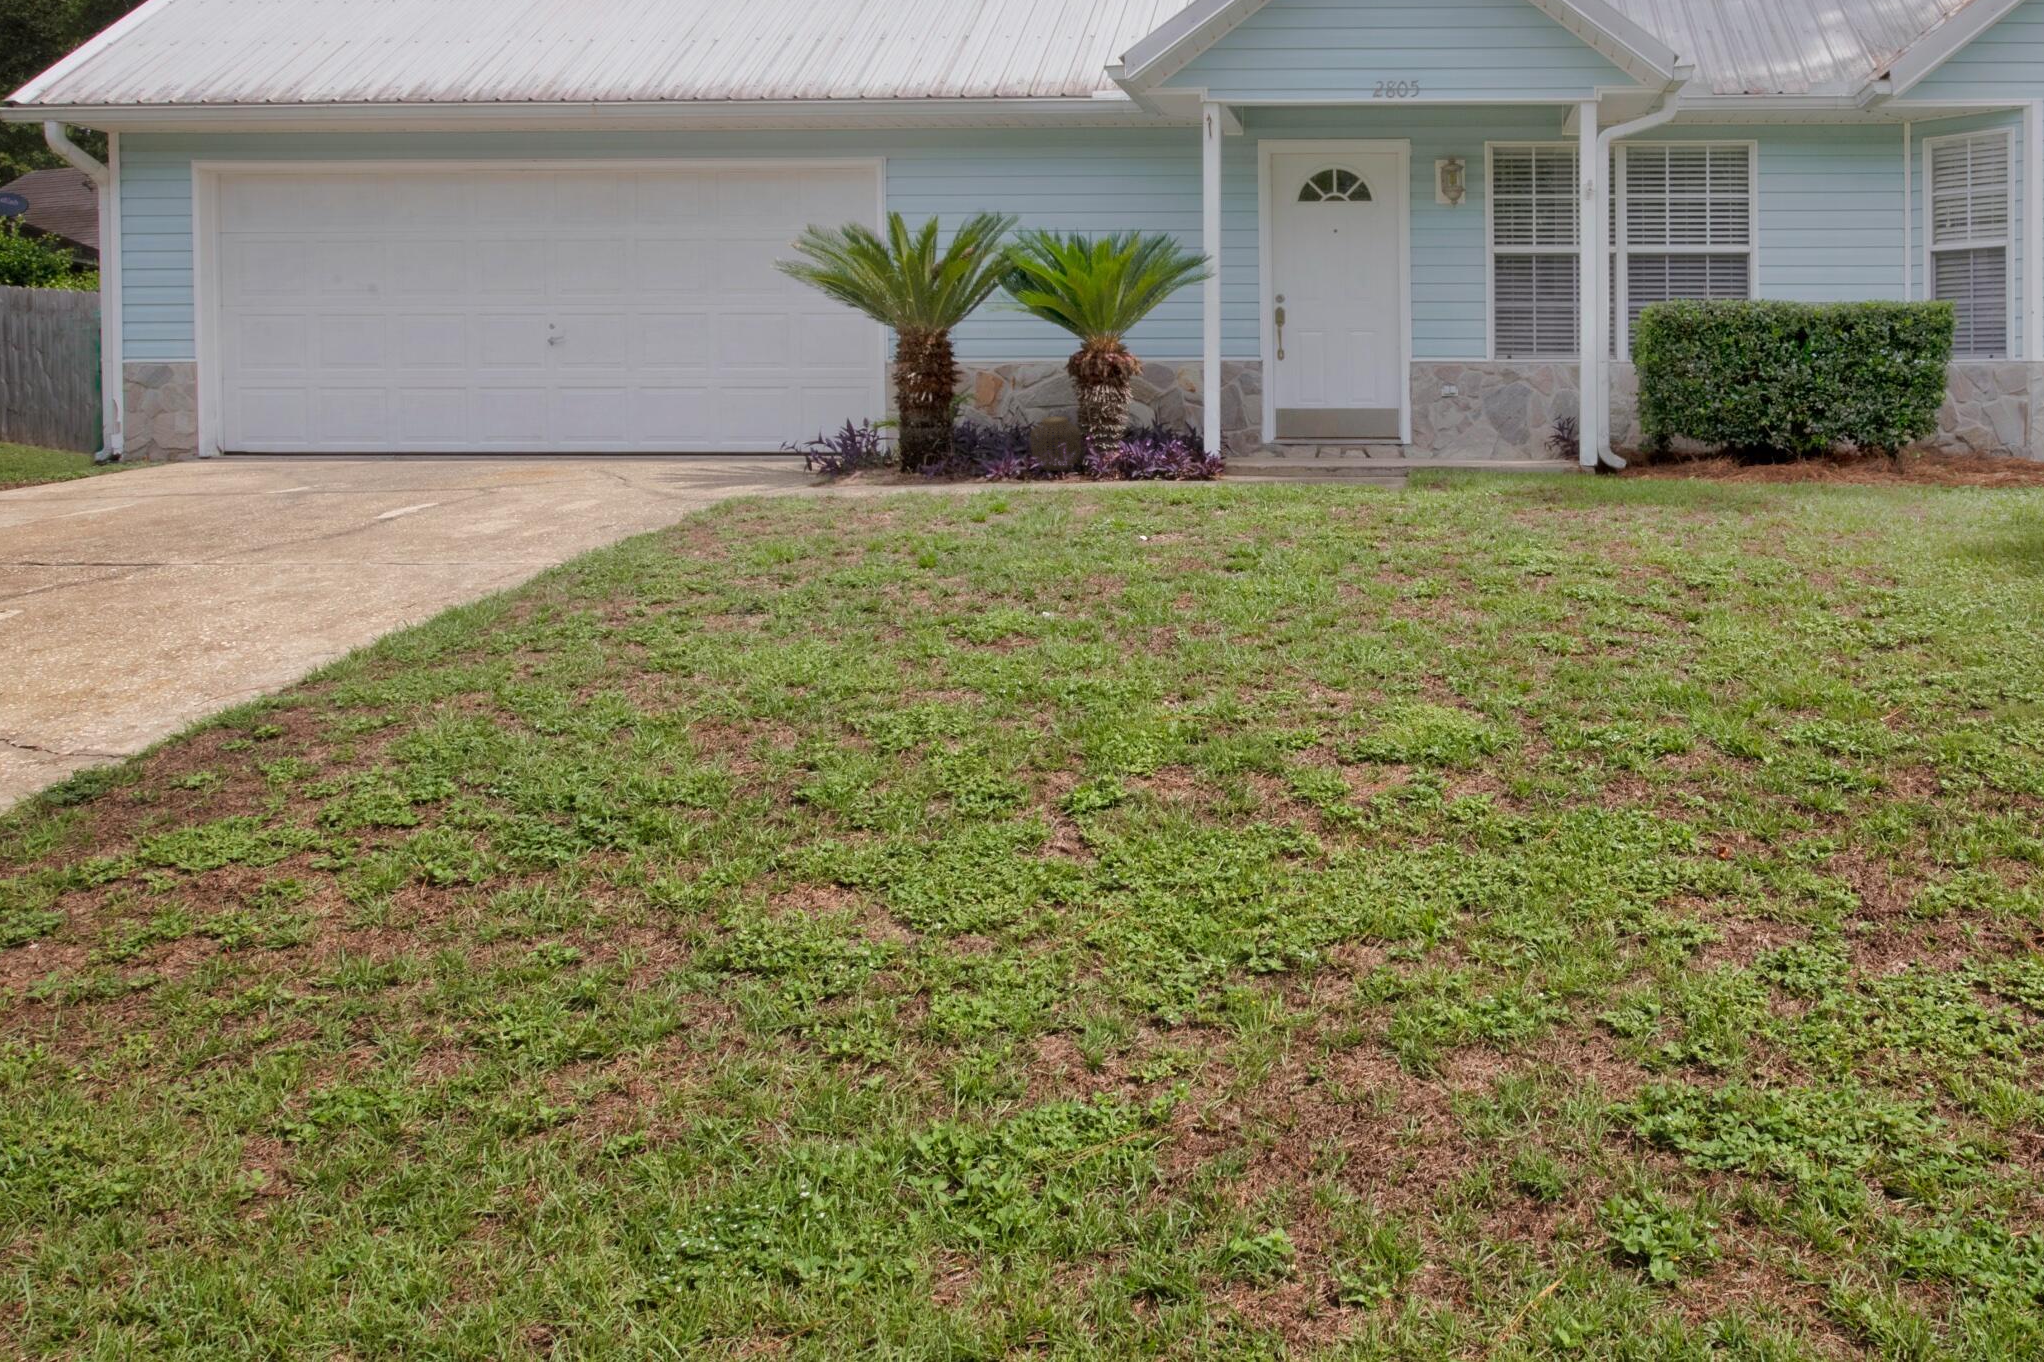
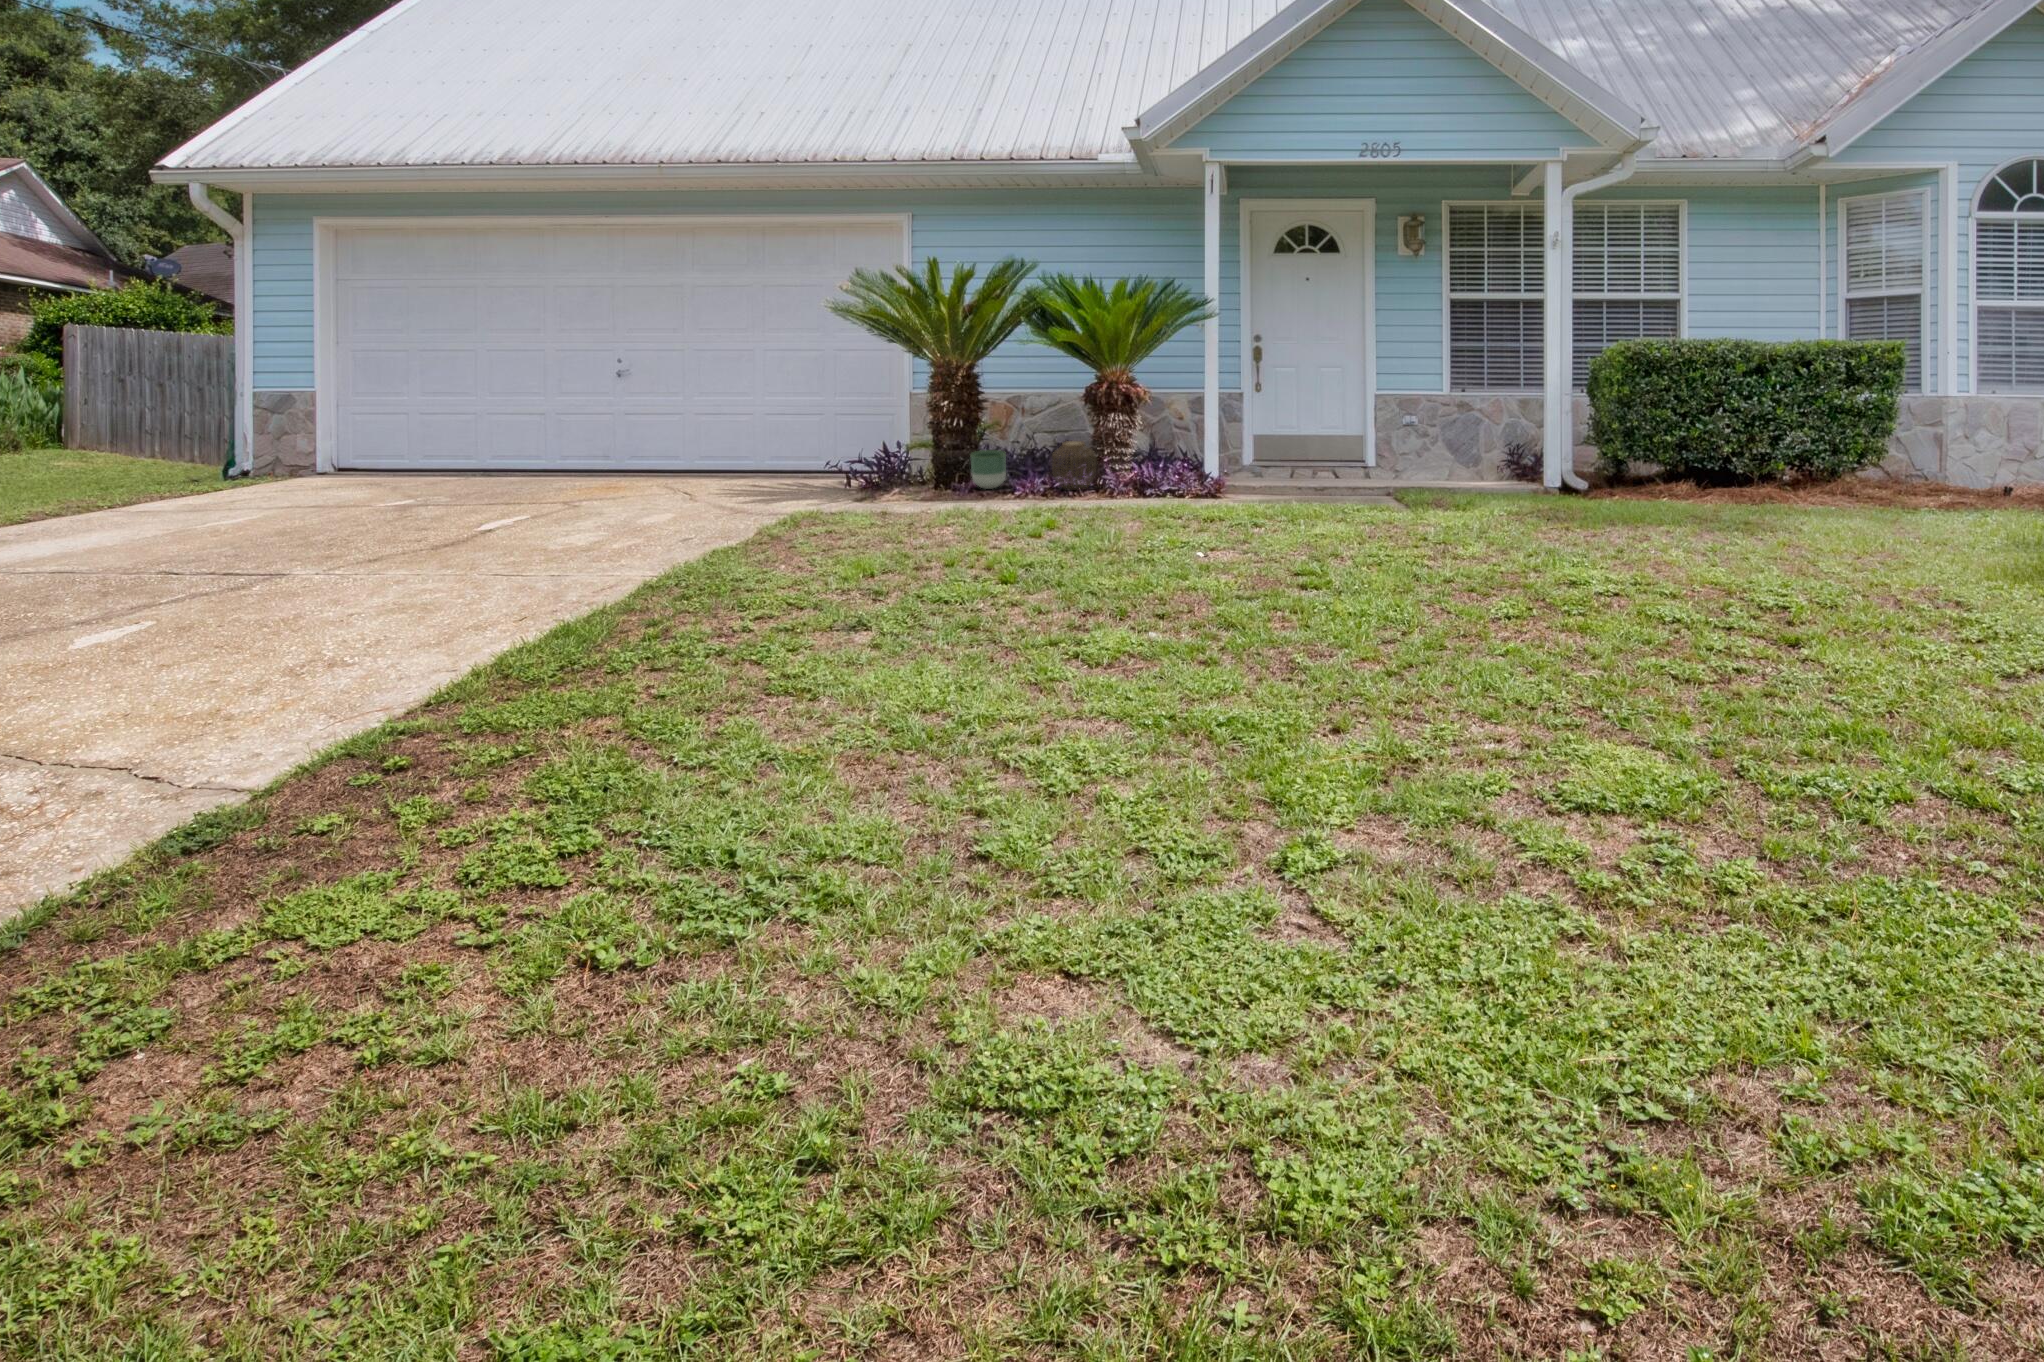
planter: none [940,427,981,470] -> present [971,450,1006,489]

